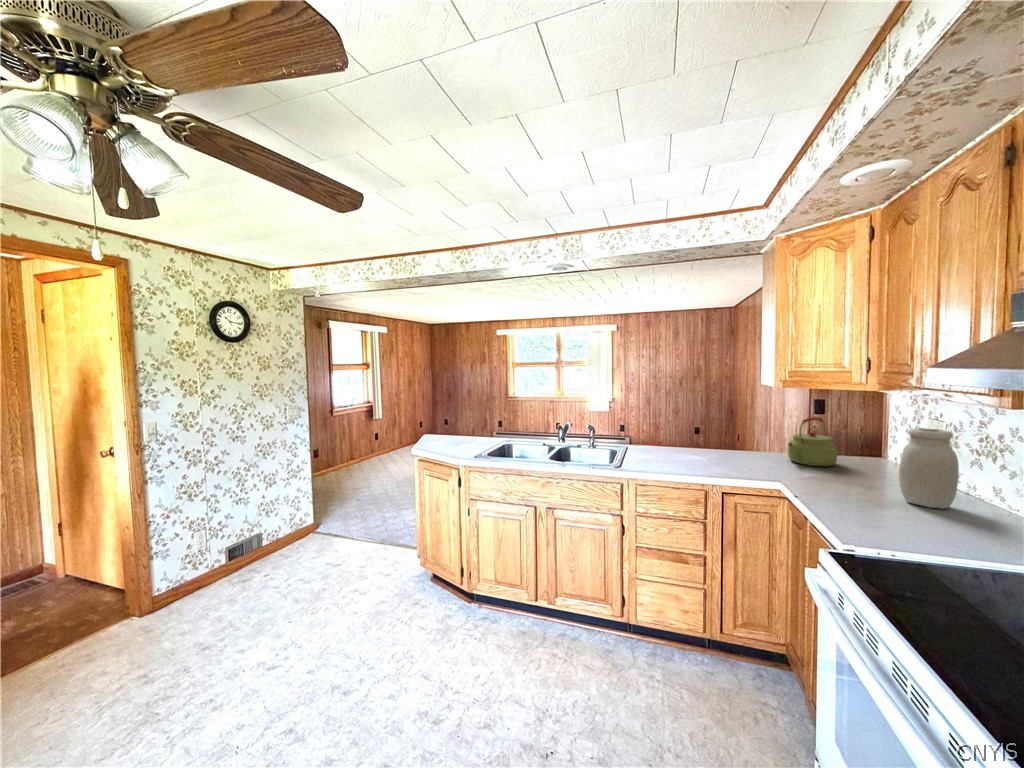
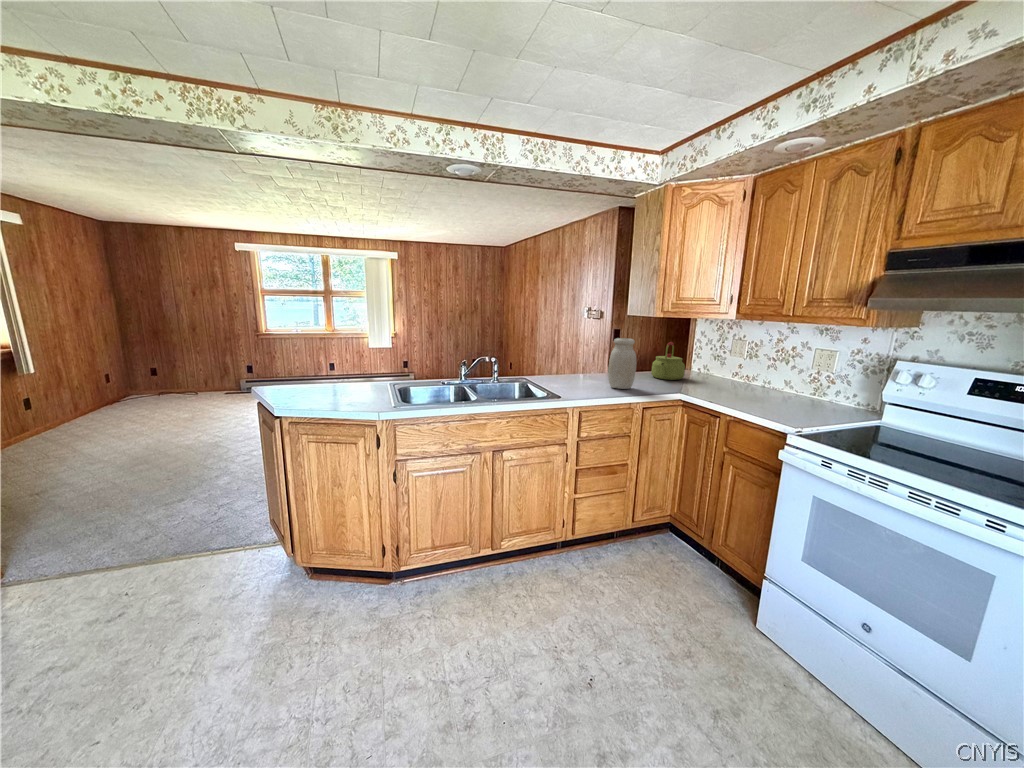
jar: present [899,428,959,509] -> present [608,338,636,389]

